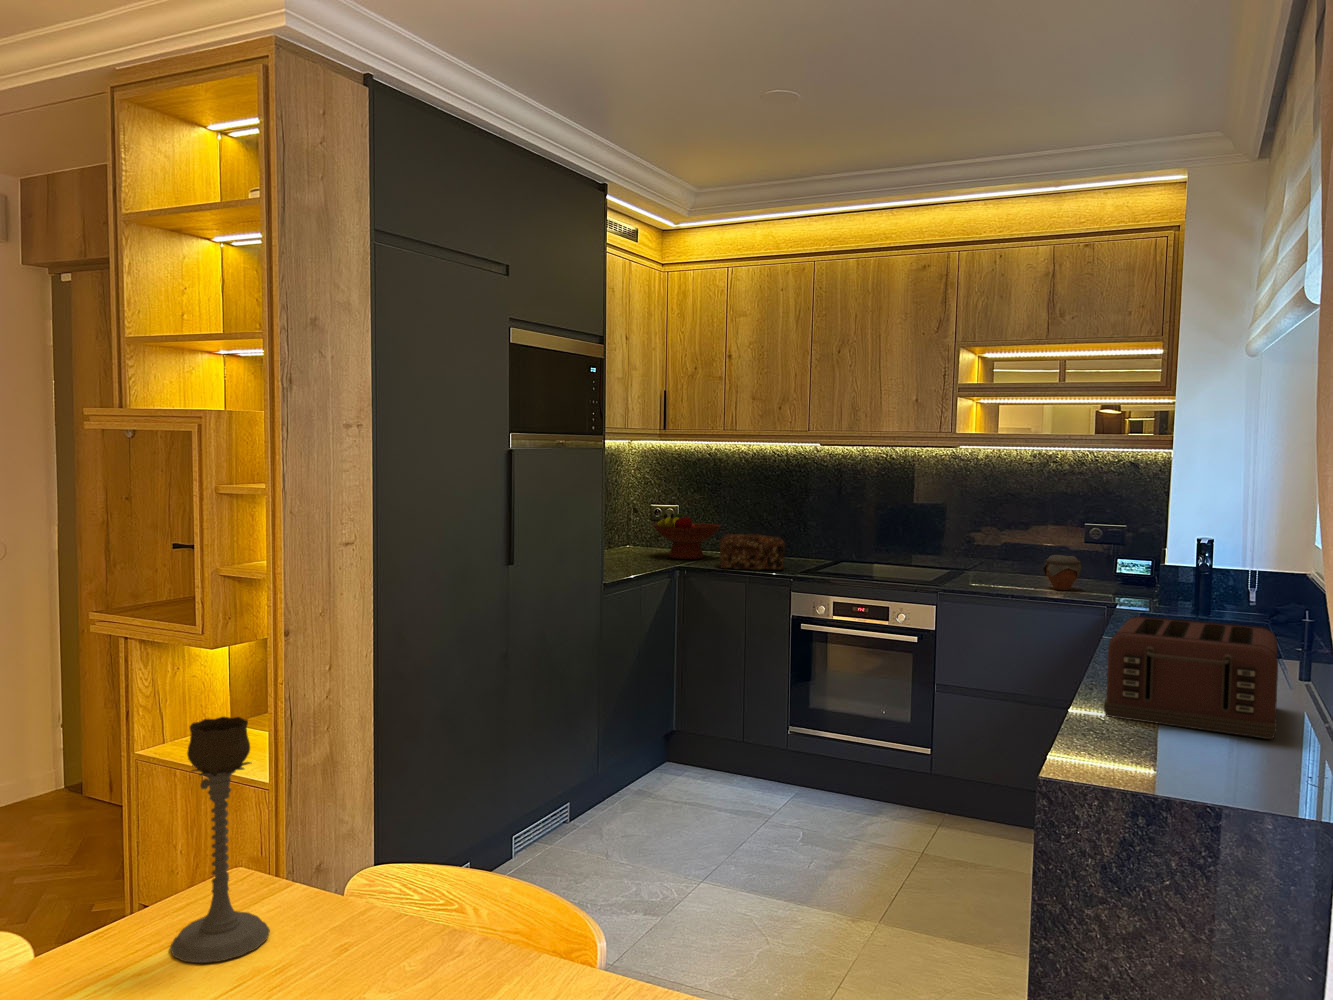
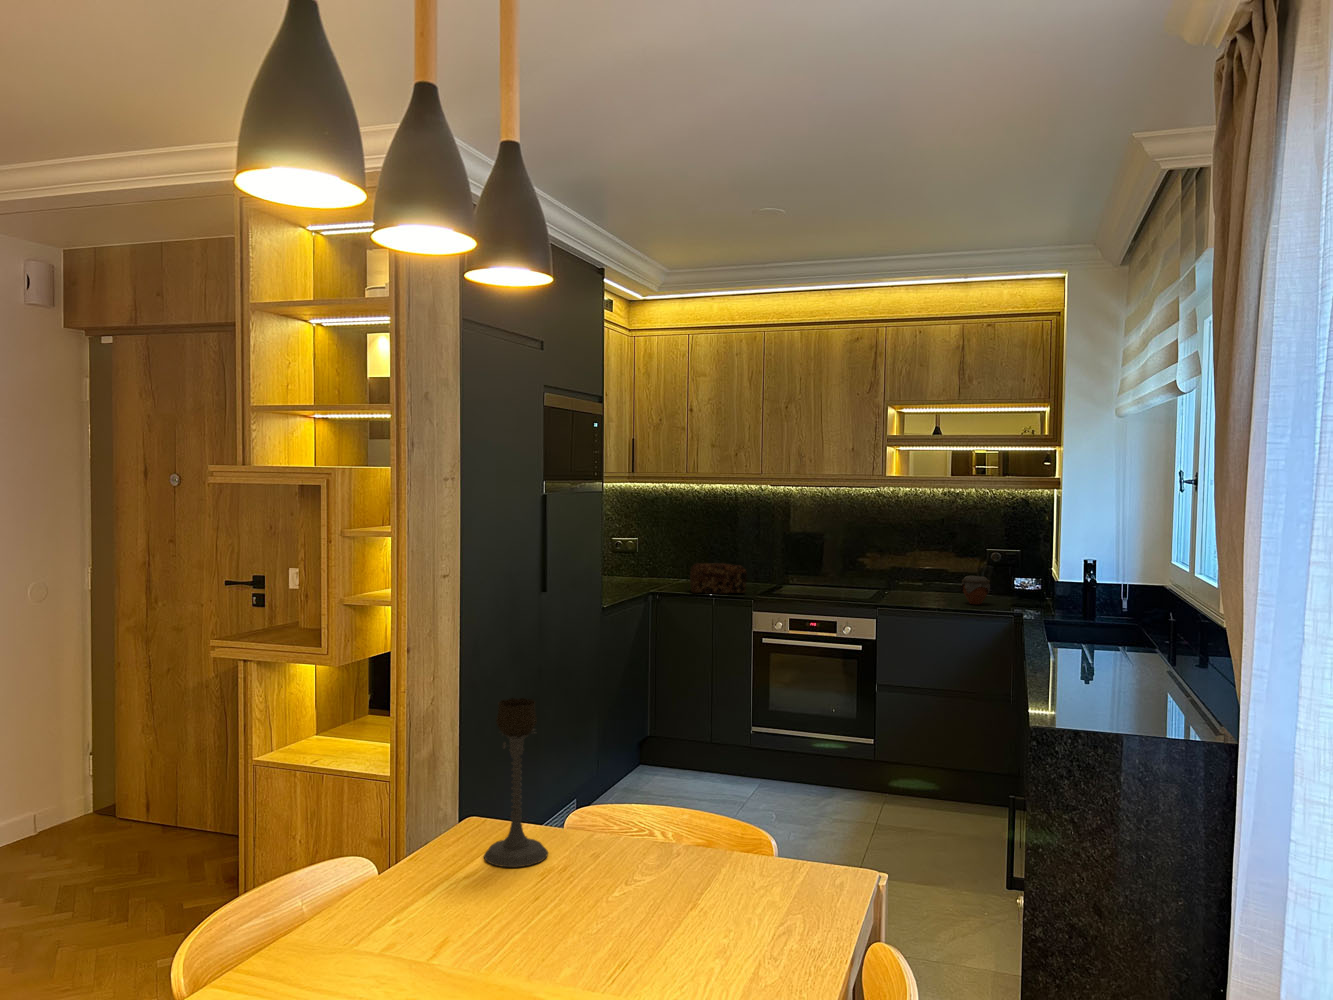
fruit bowl: present [653,513,721,559] -> none [626,546,686,586]
toaster: present [1103,616,1278,739] -> none [1053,618,1172,700]

